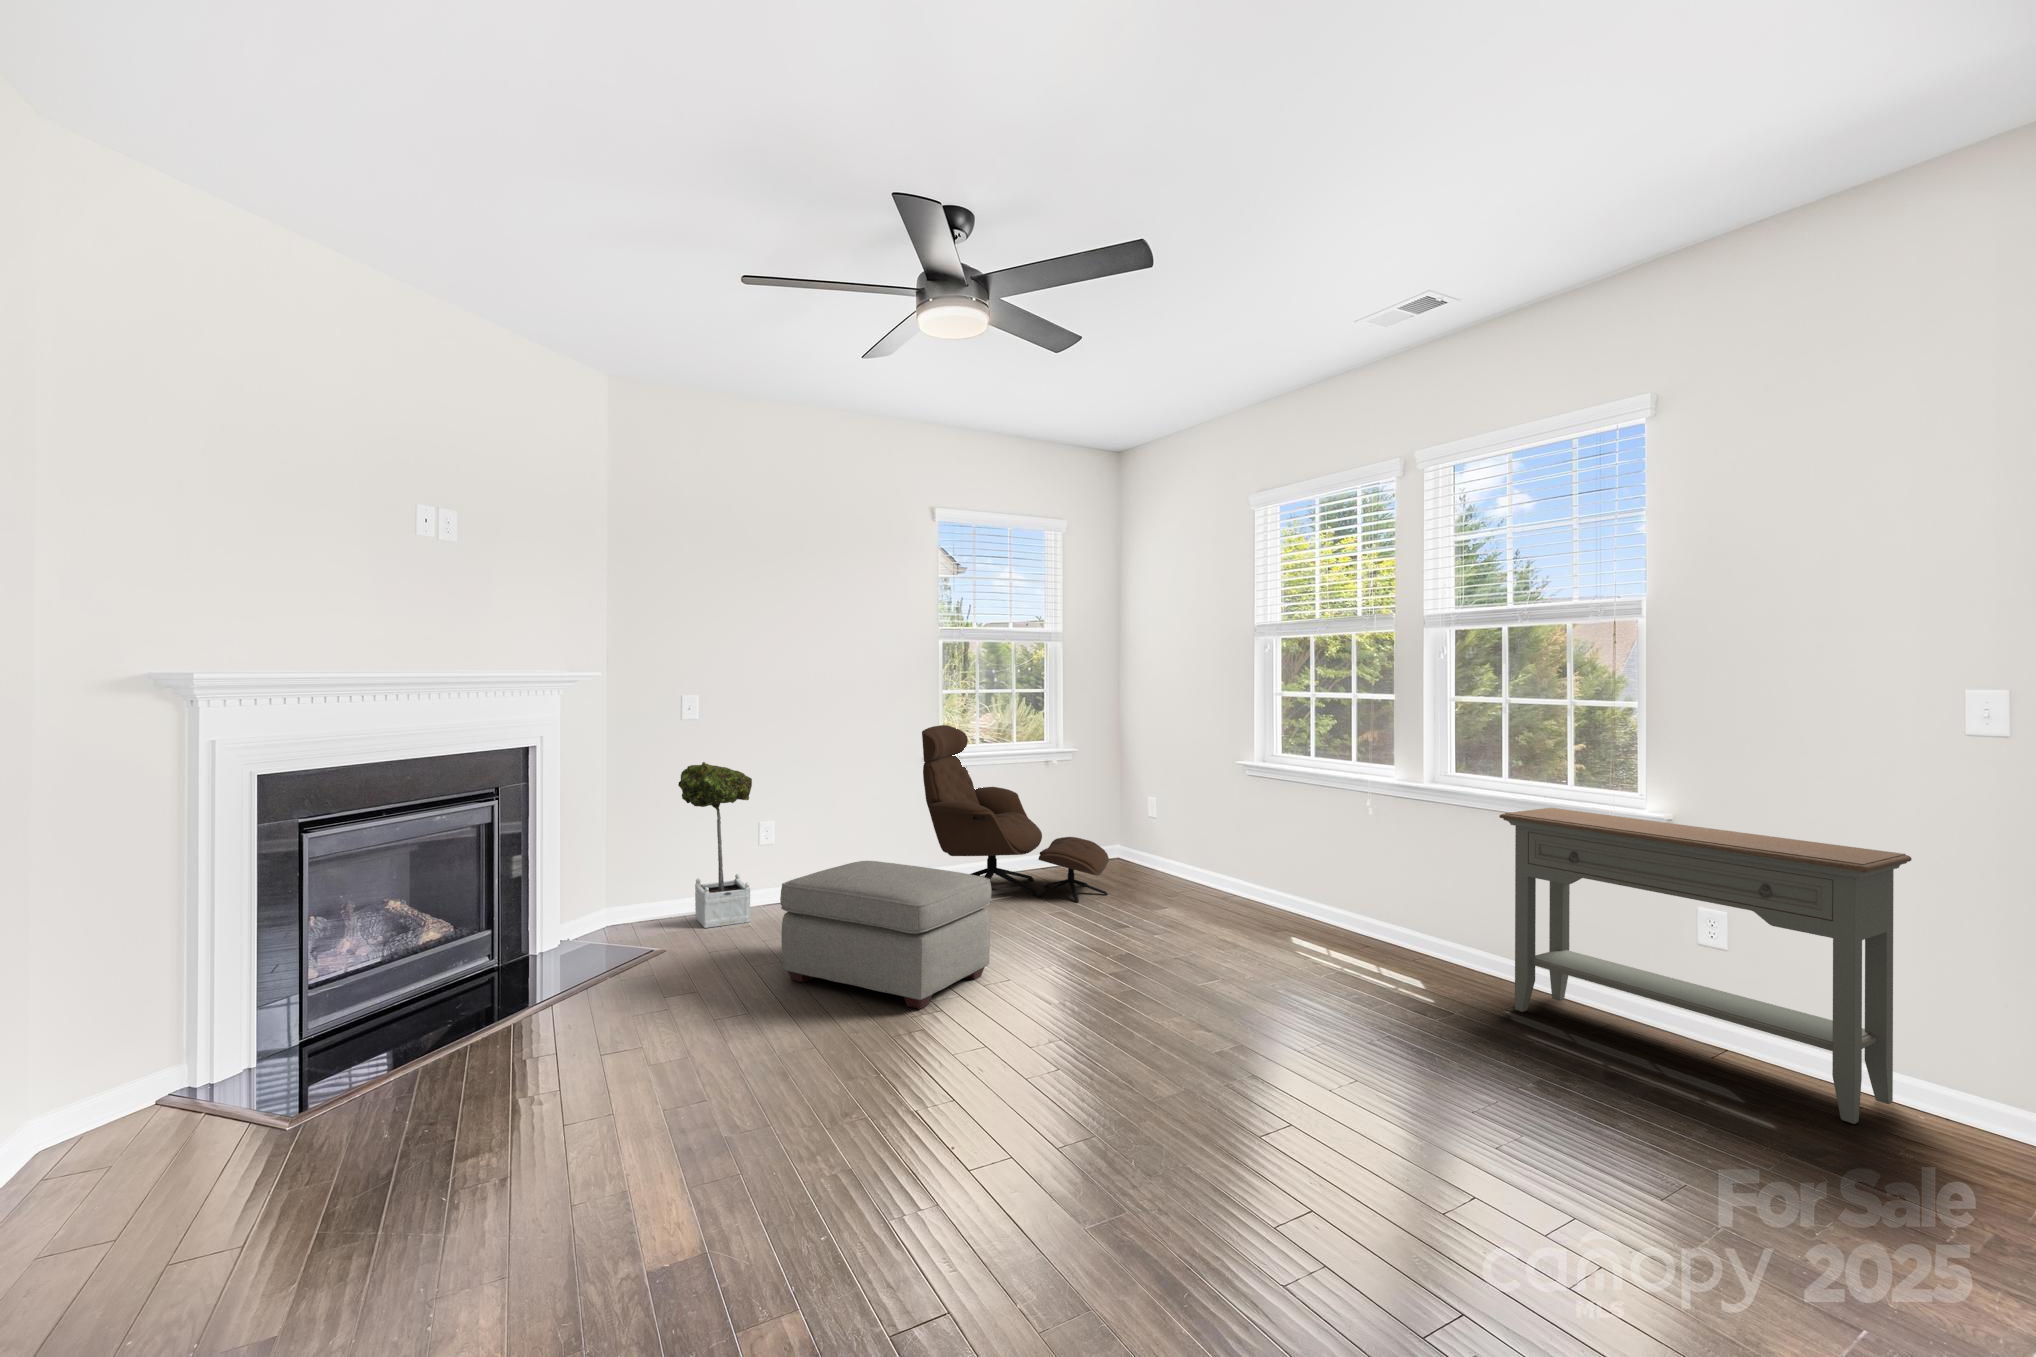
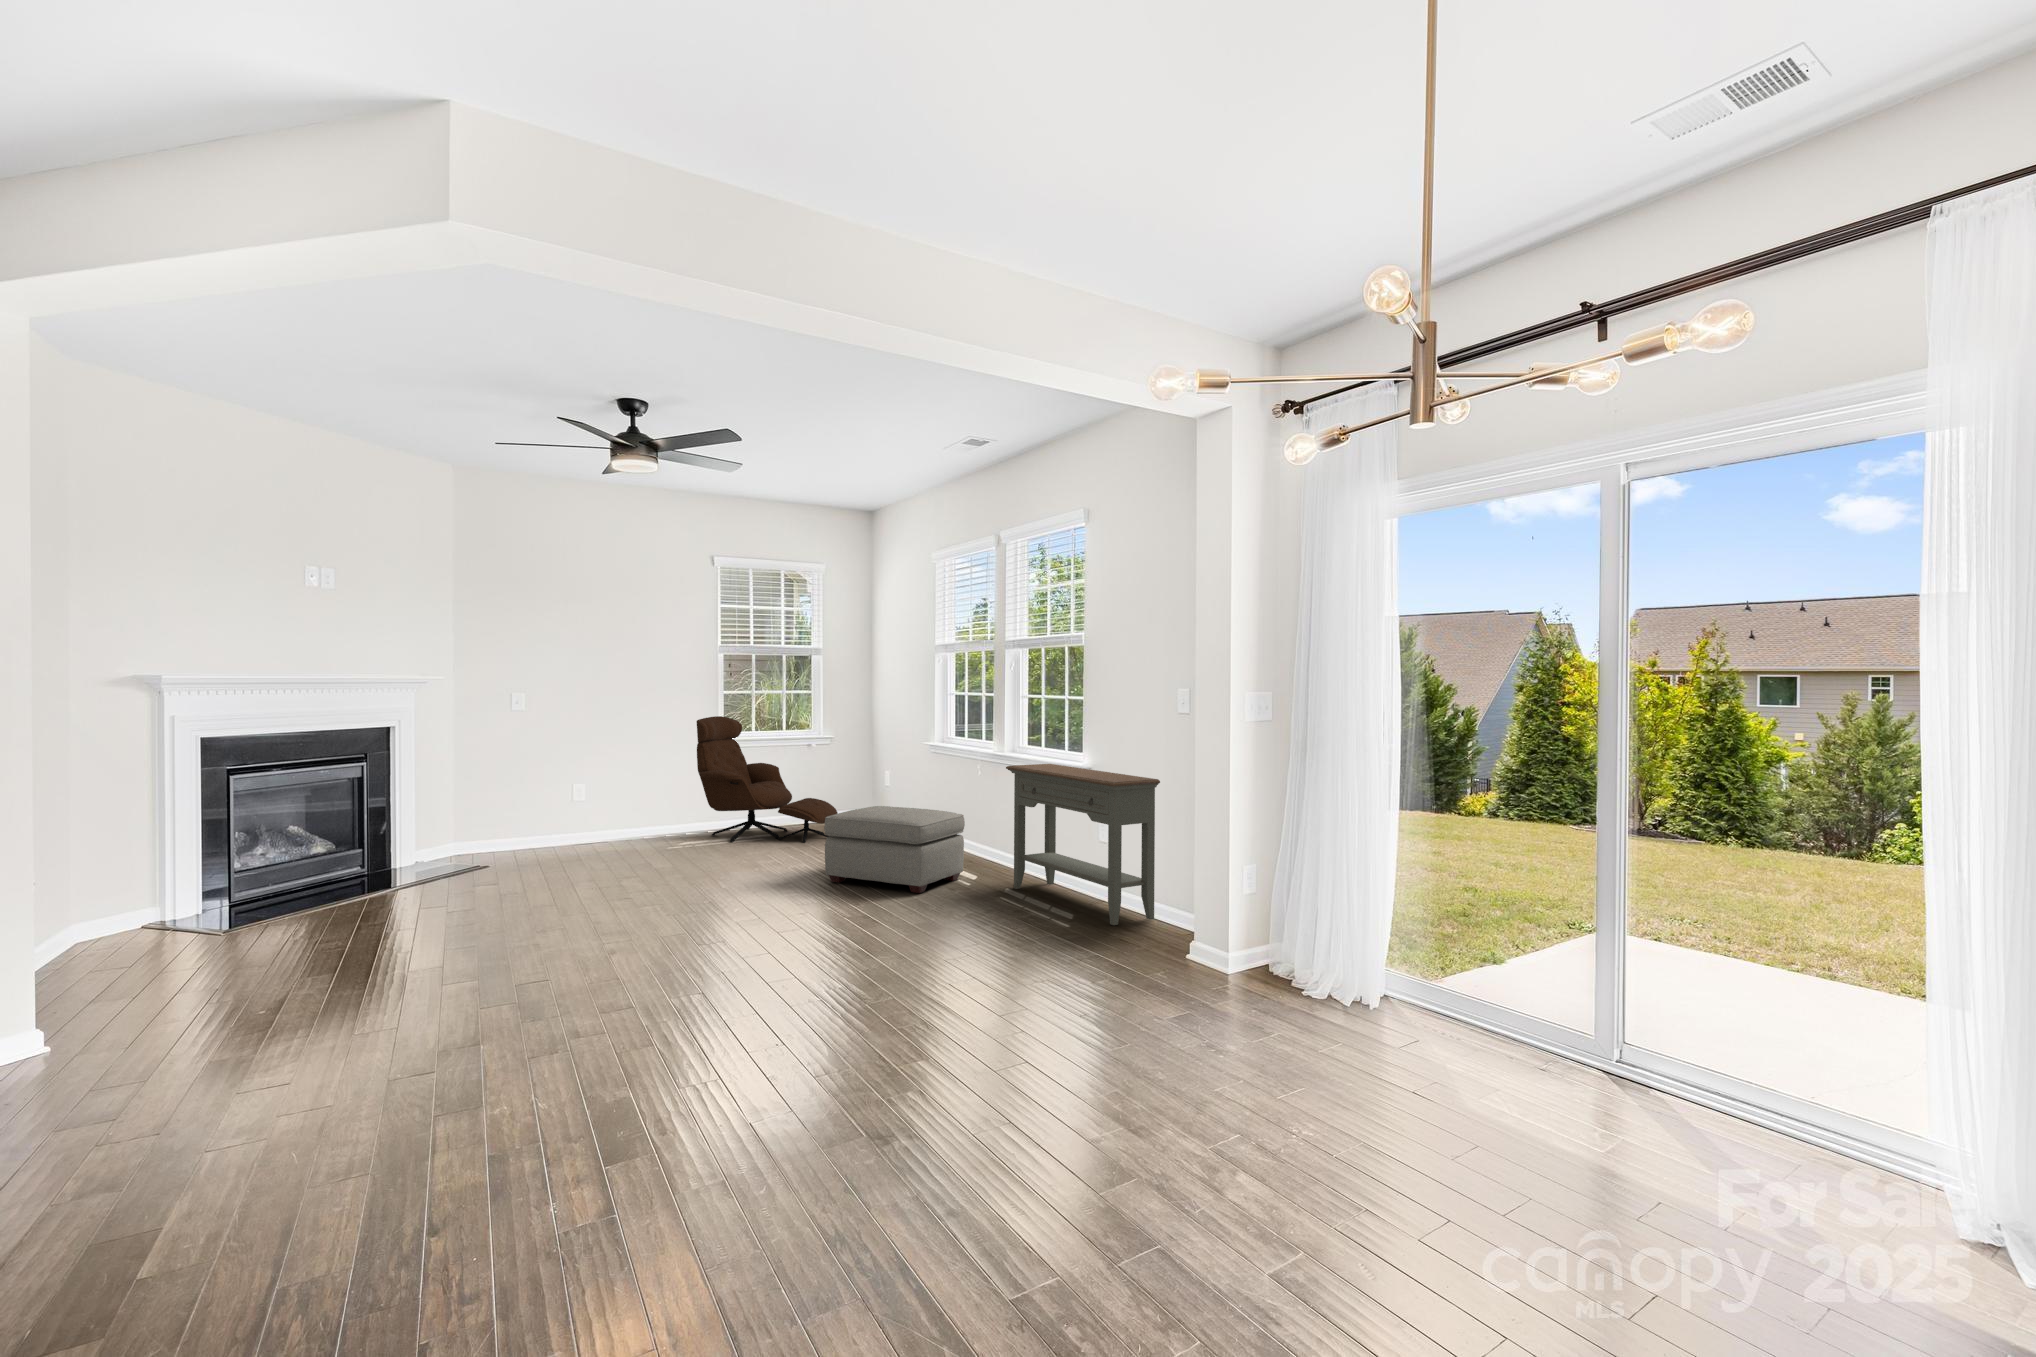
potted tree: present [678,762,752,928] -> none [505,740,561,857]
ottoman: present [780,861,991,1009] -> present [824,806,965,893]

